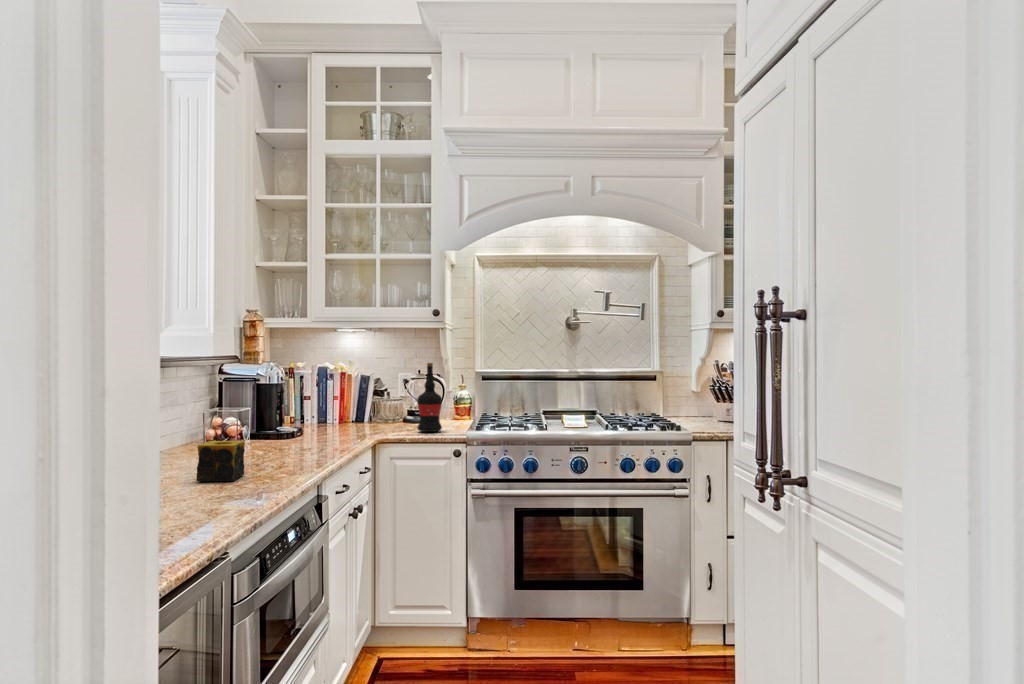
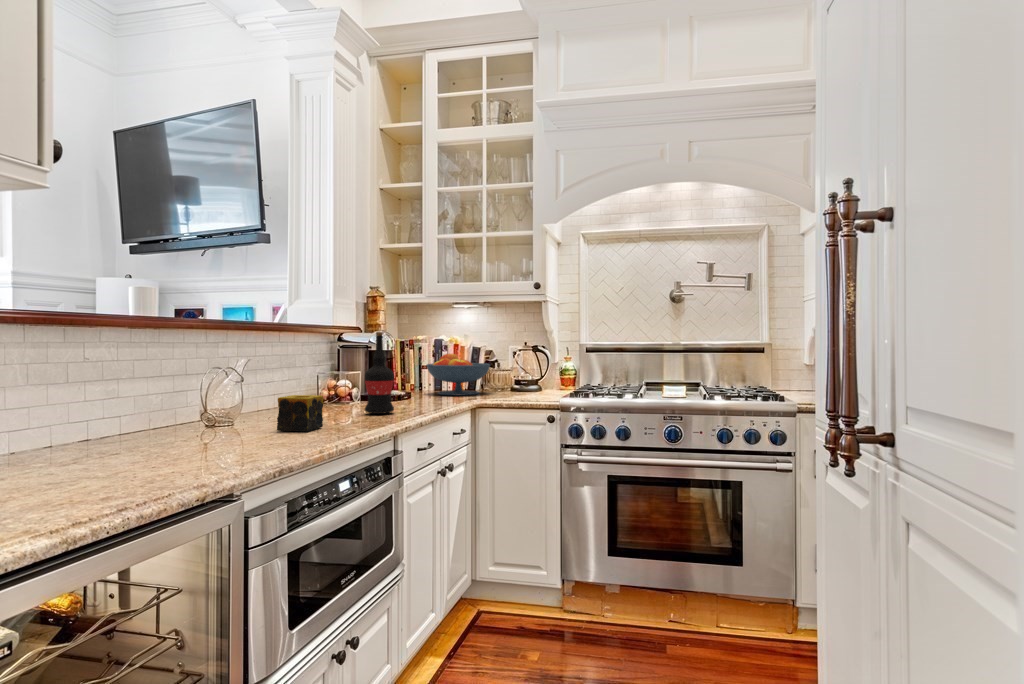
wine bottle: present [417,363,442,432] -> present [365,332,394,414]
fruit bowl: none [316,383,387,430] -> present [426,354,490,395]

